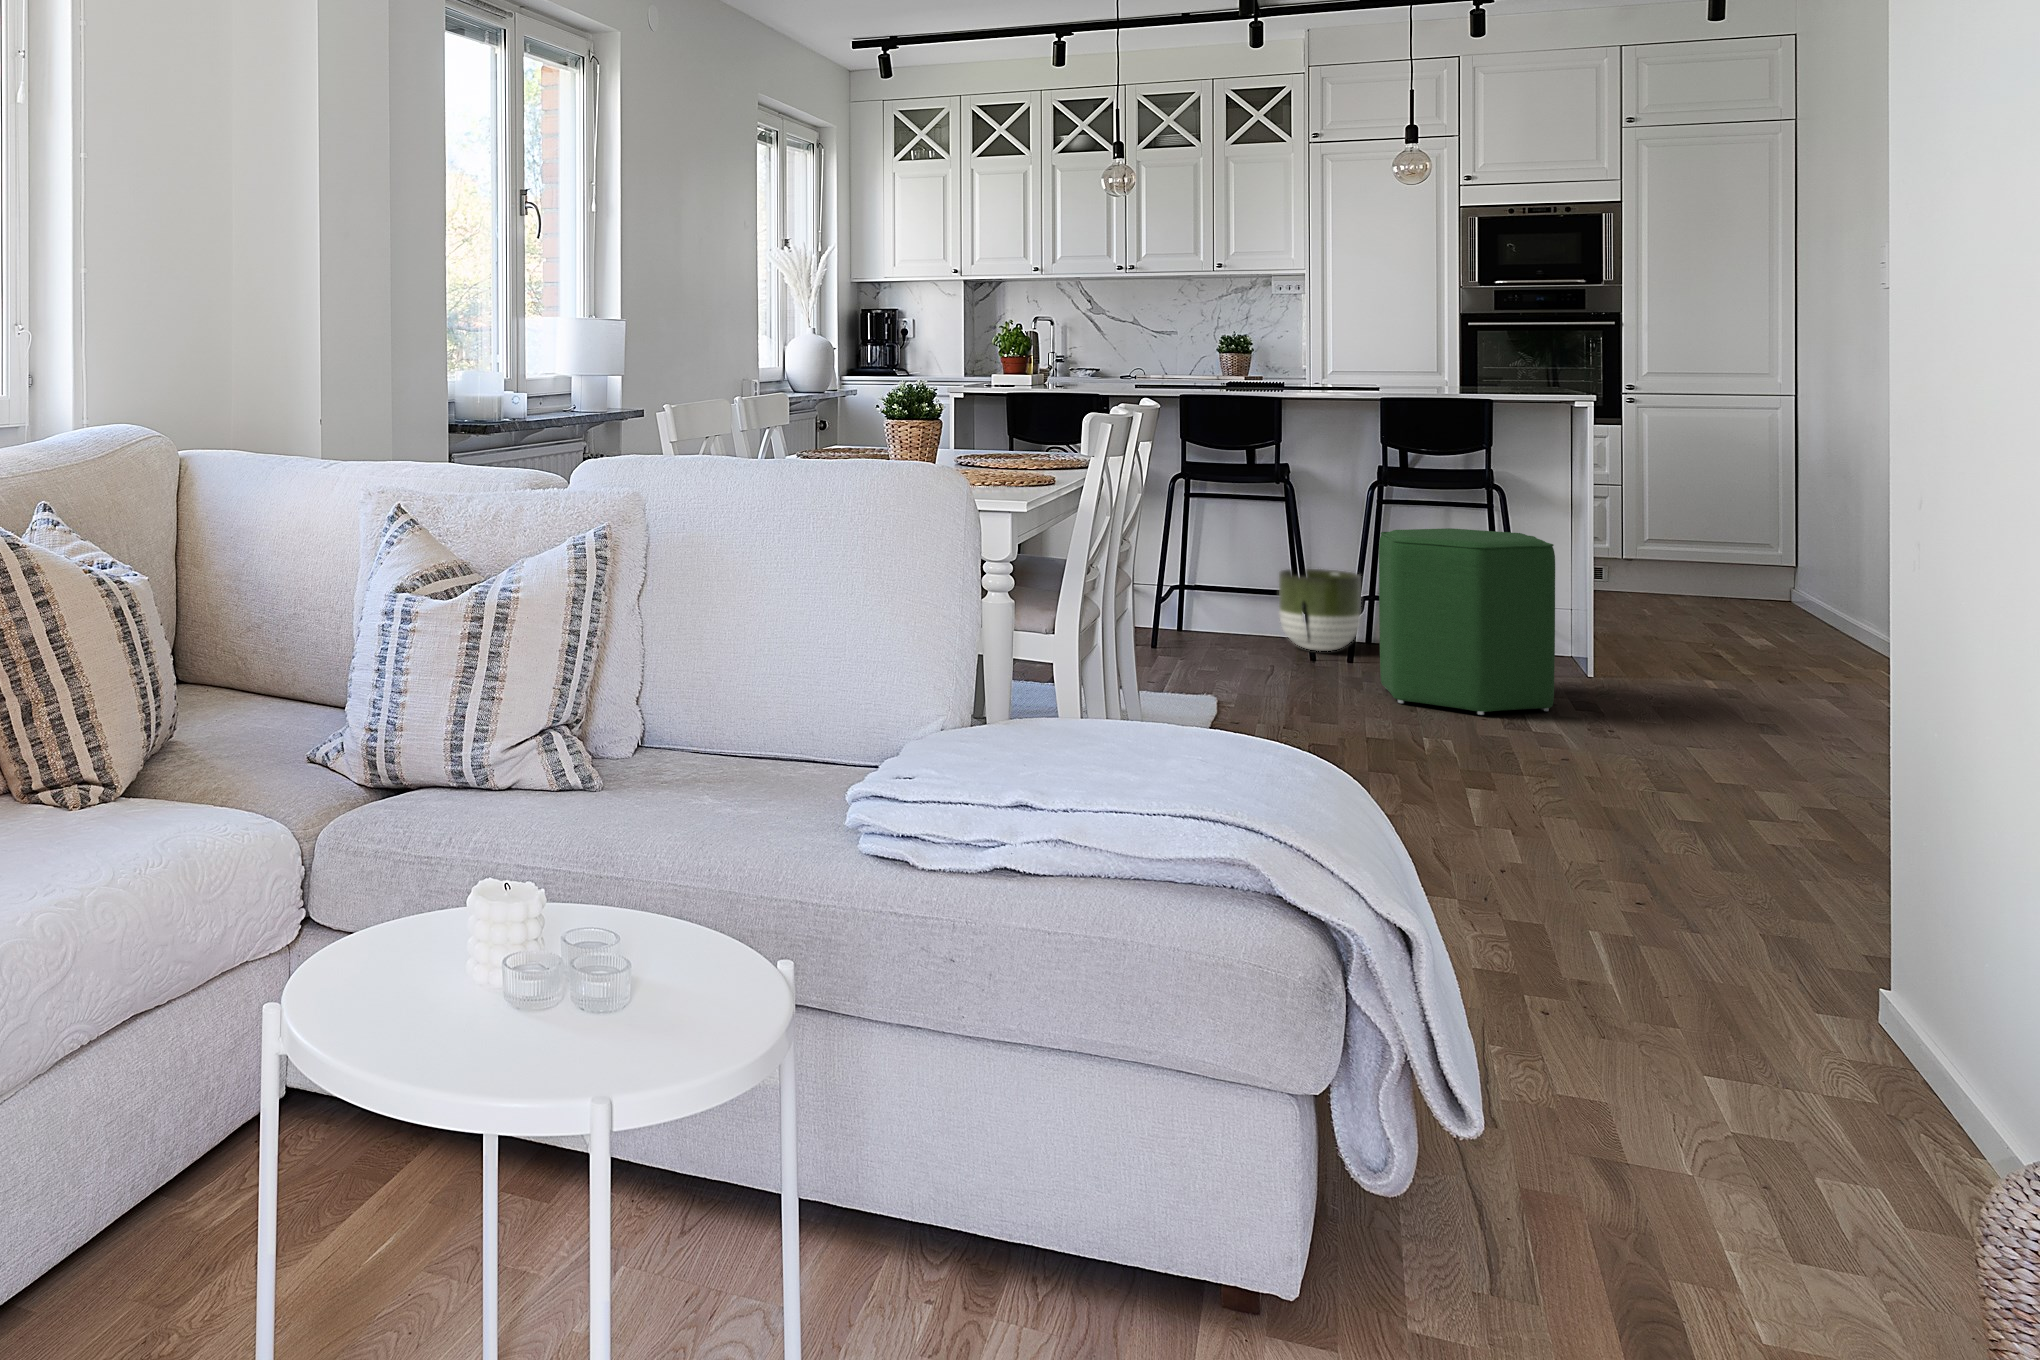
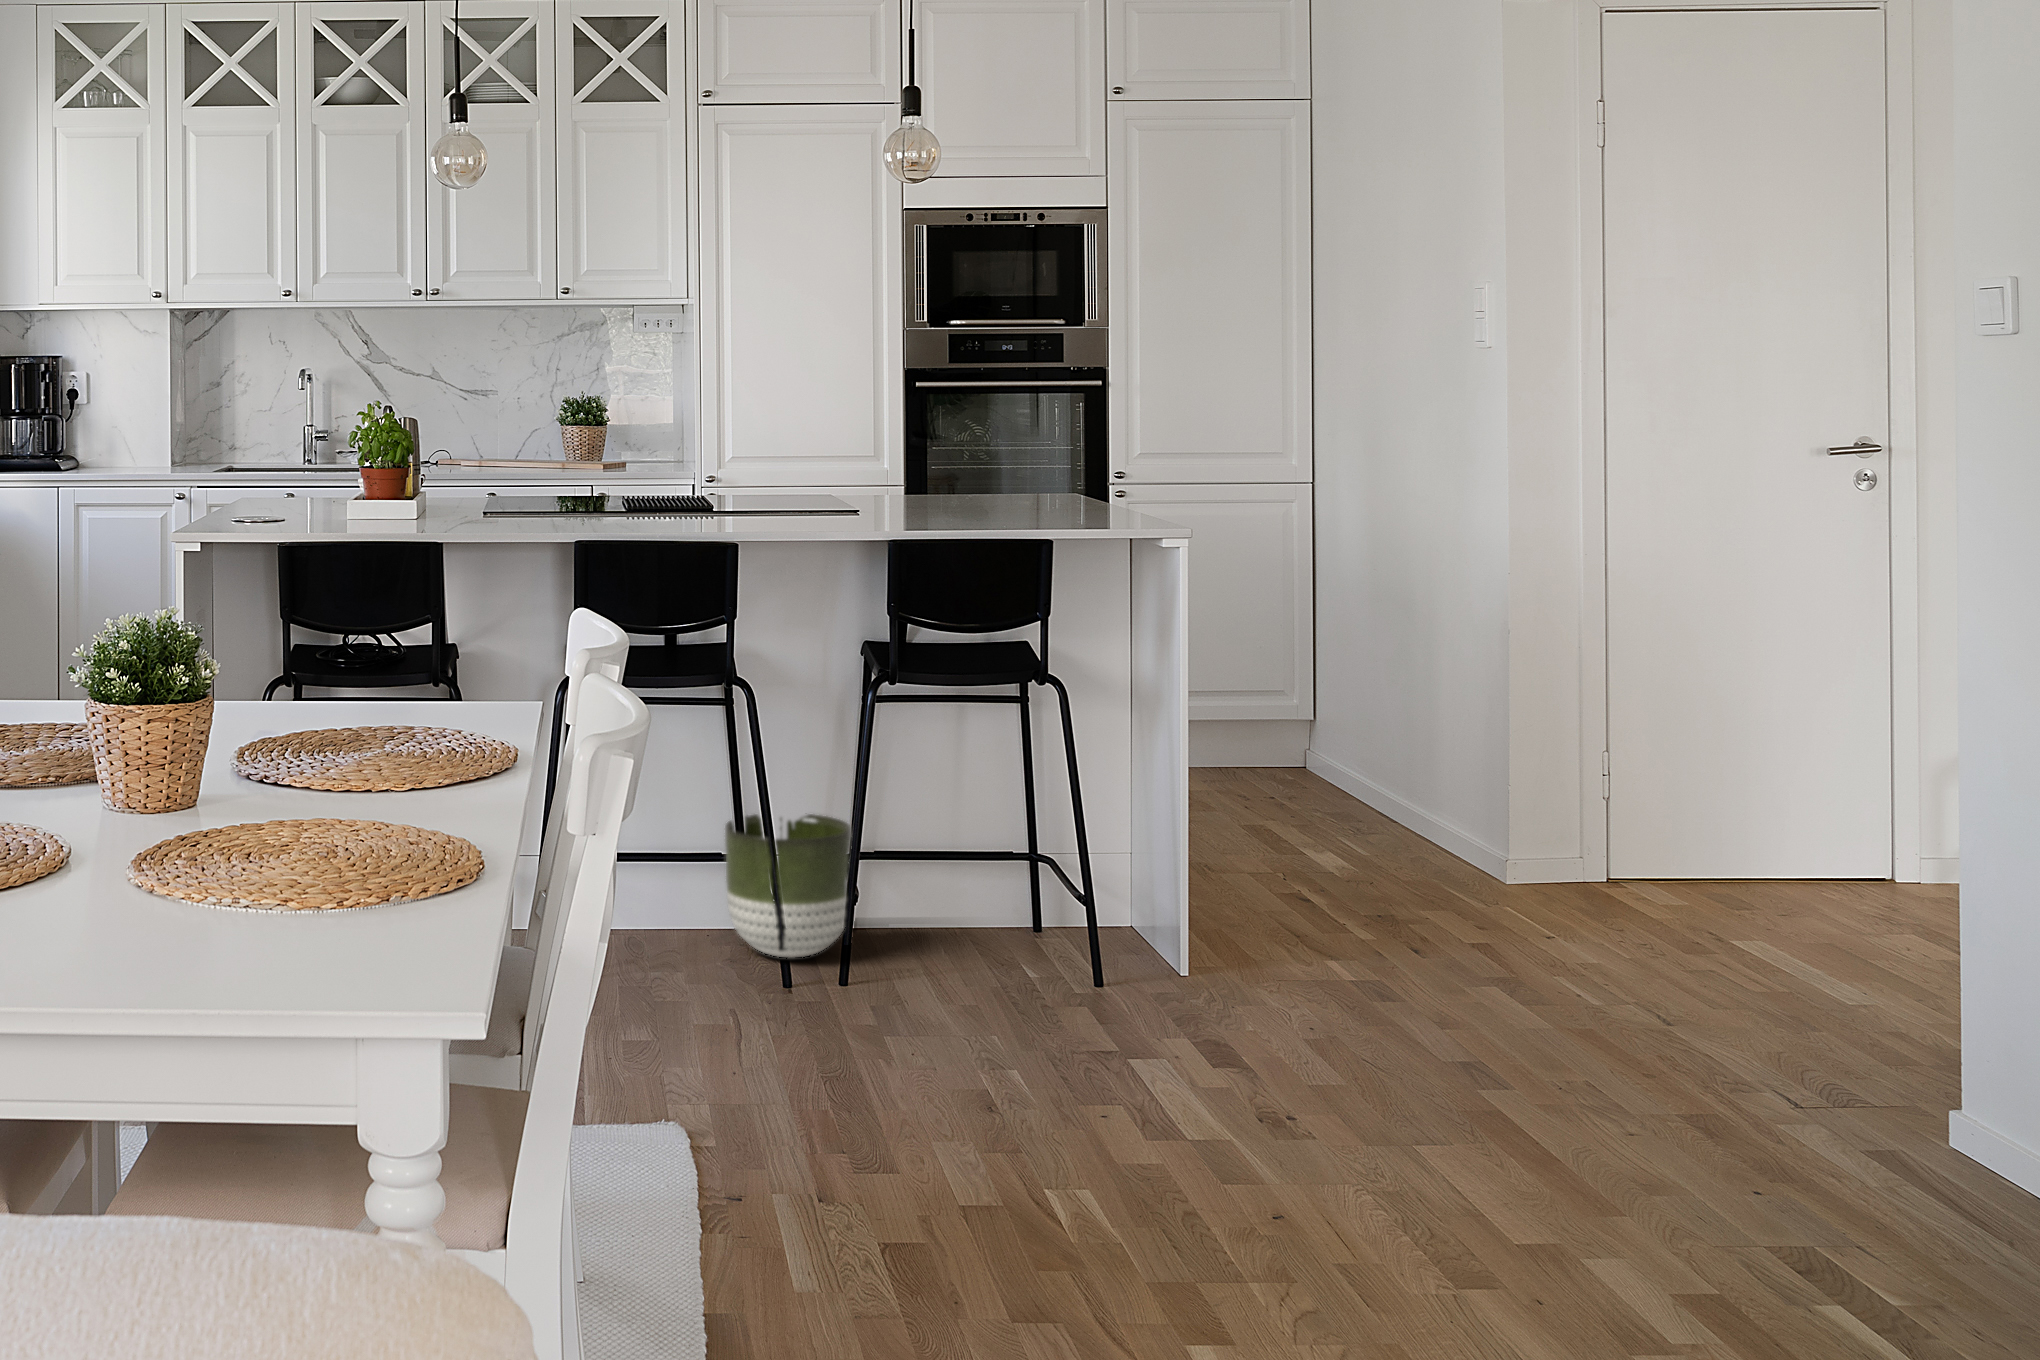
ottoman: present [1379,528,1555,715] -> none [924,764,1204,1109]

